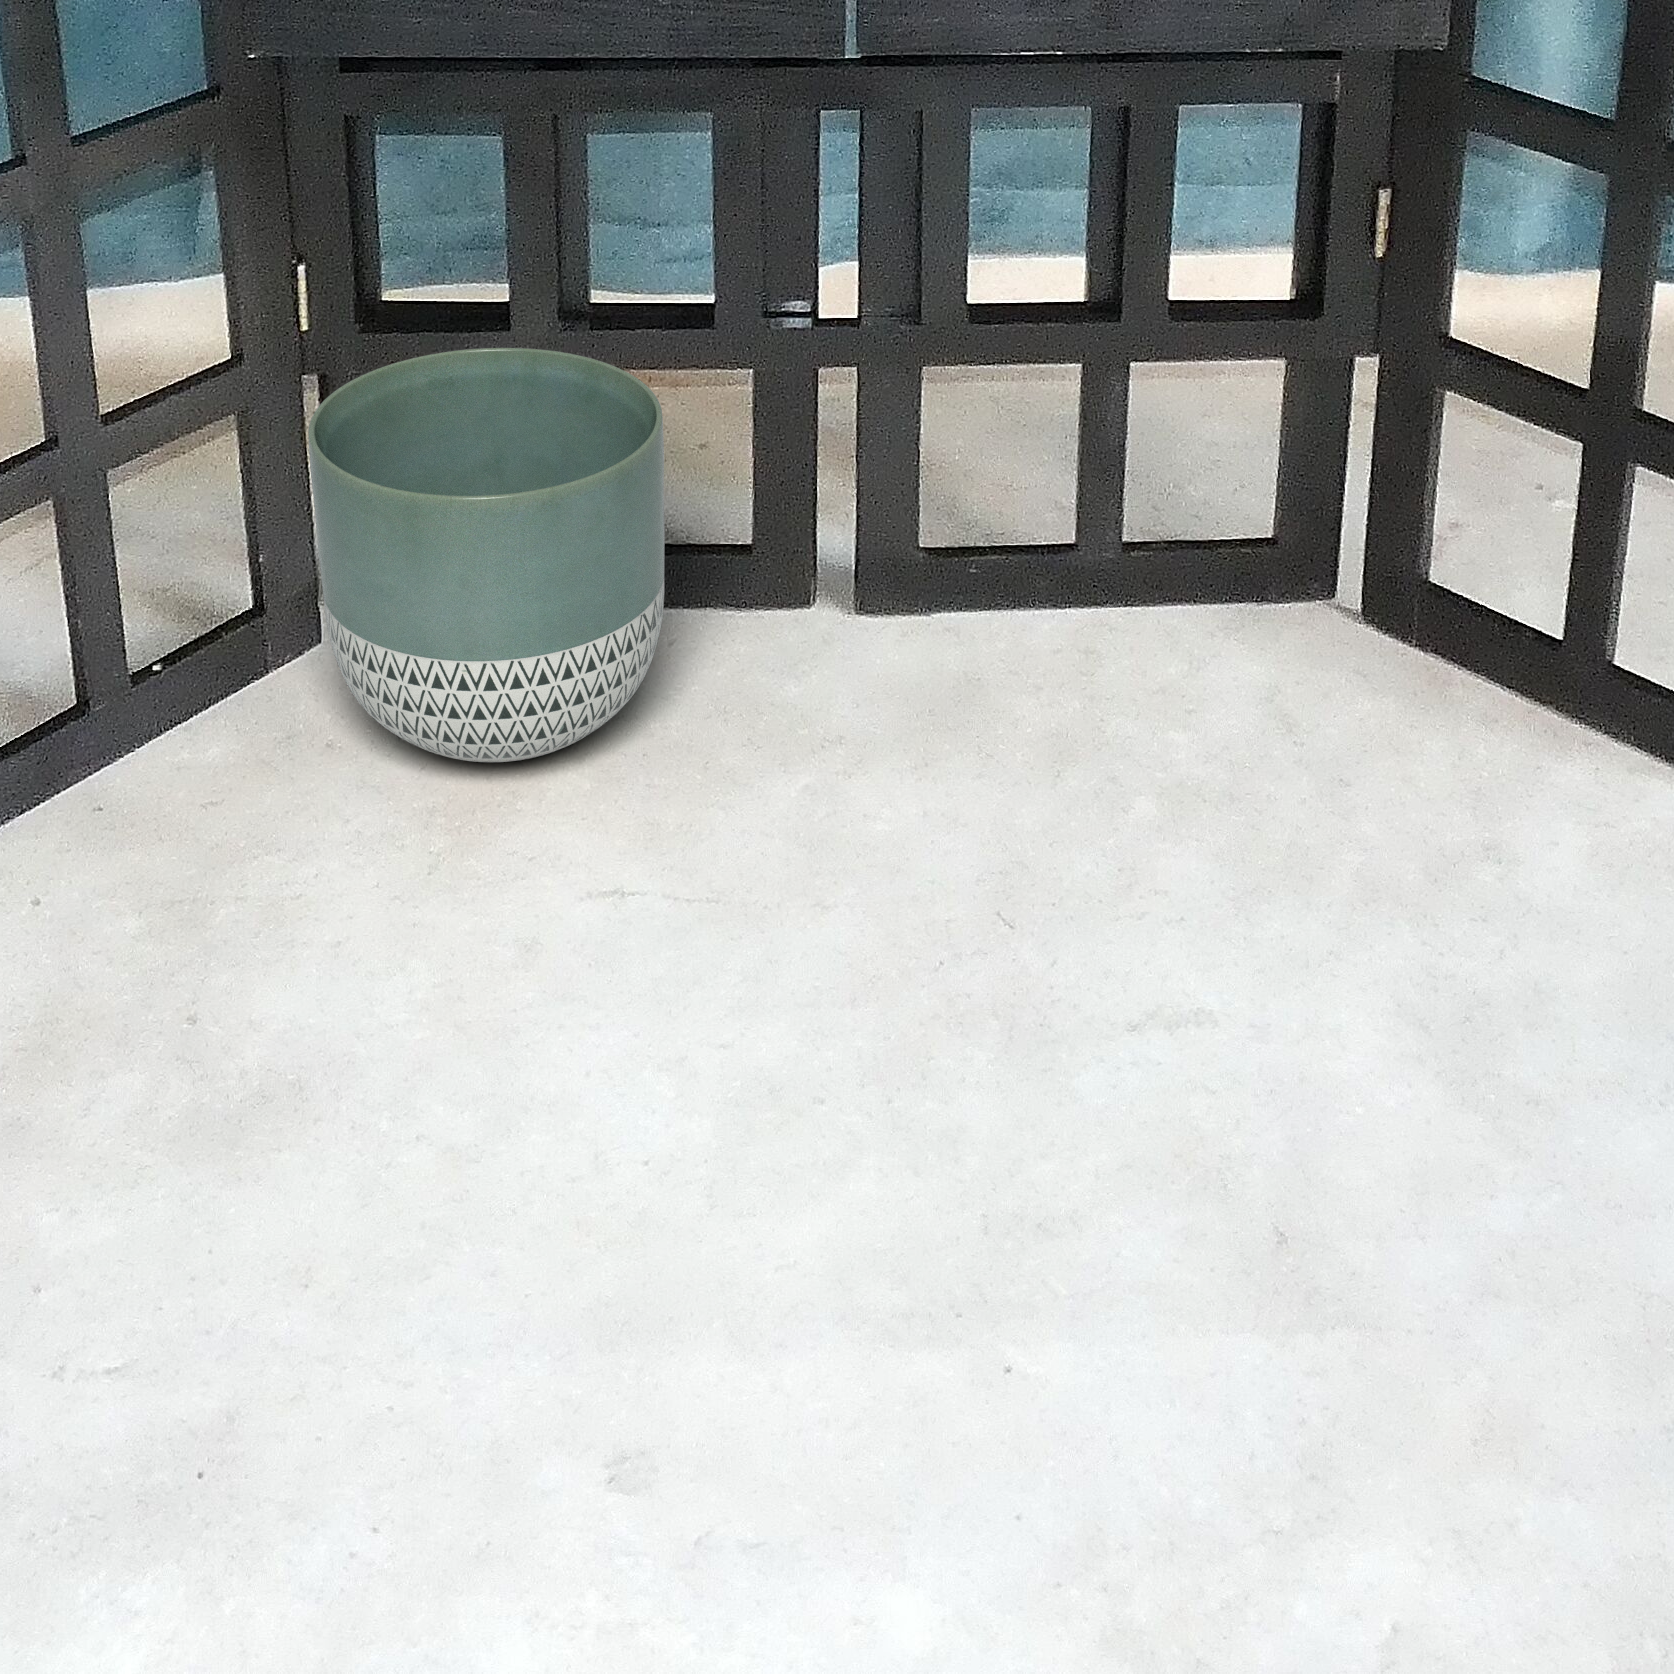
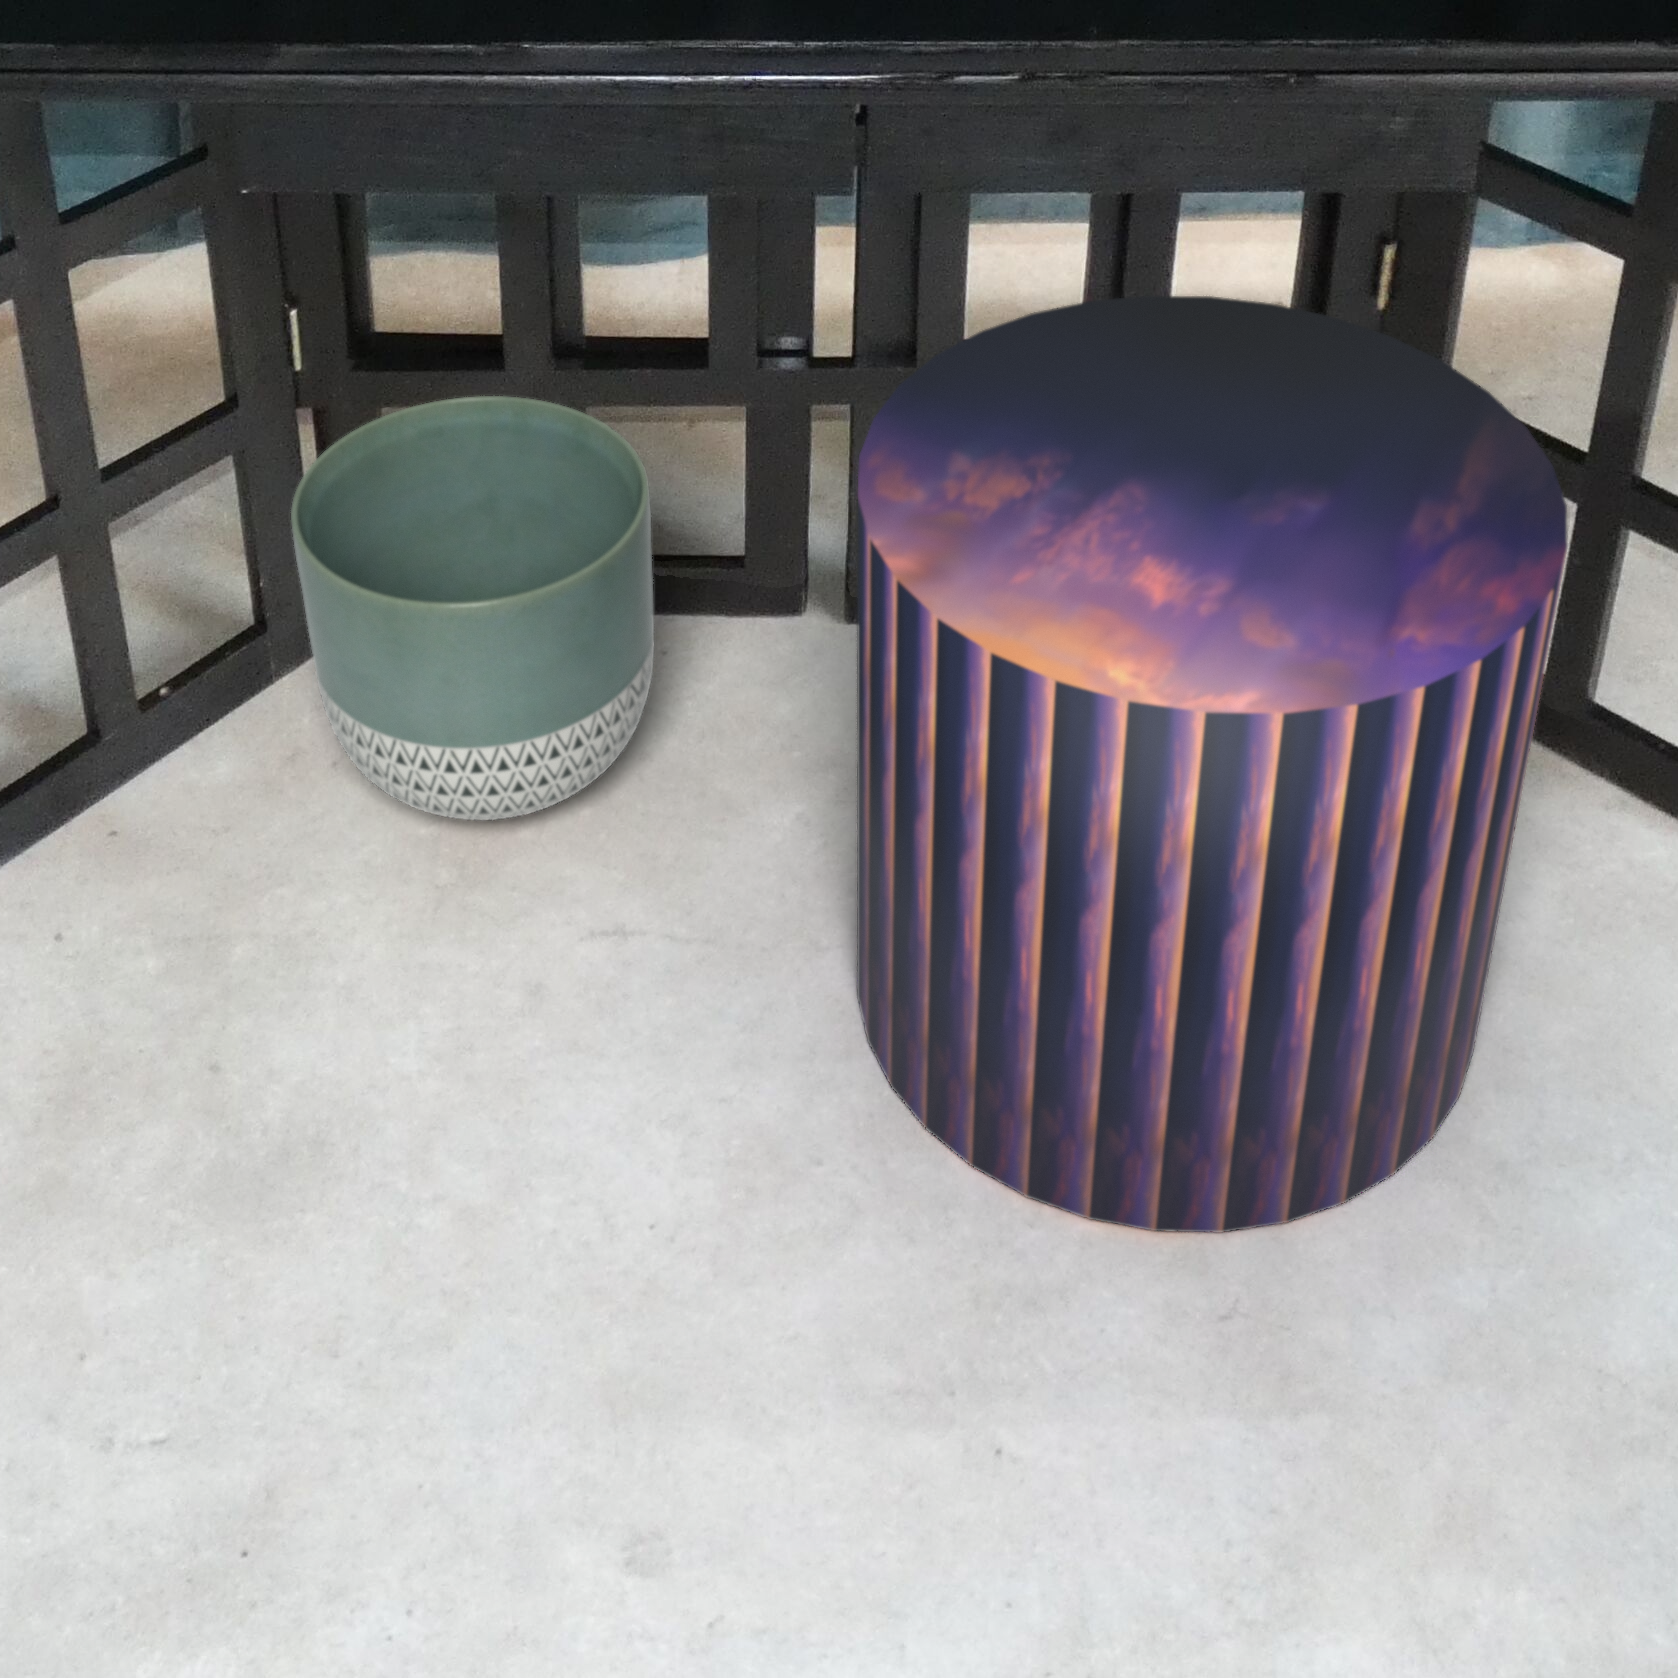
pouf: none [875,198,1562,1087] -> present [857,295,1568,1232]

